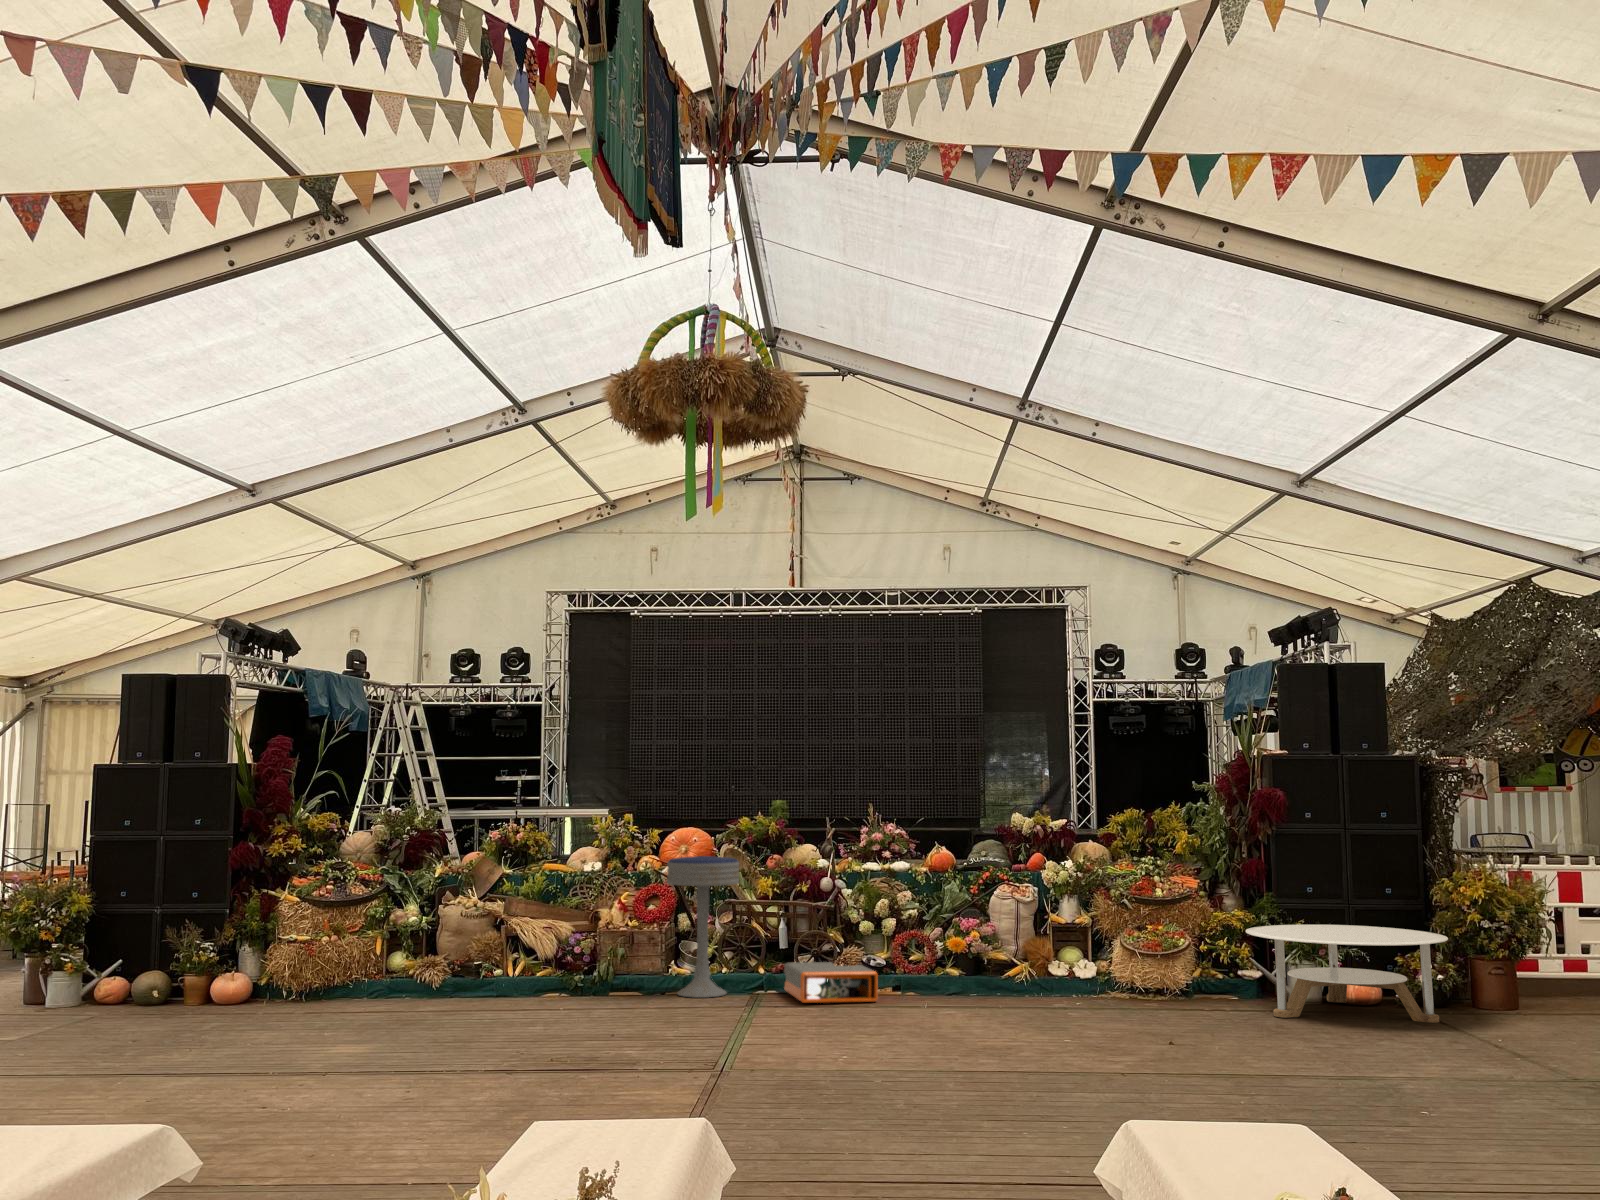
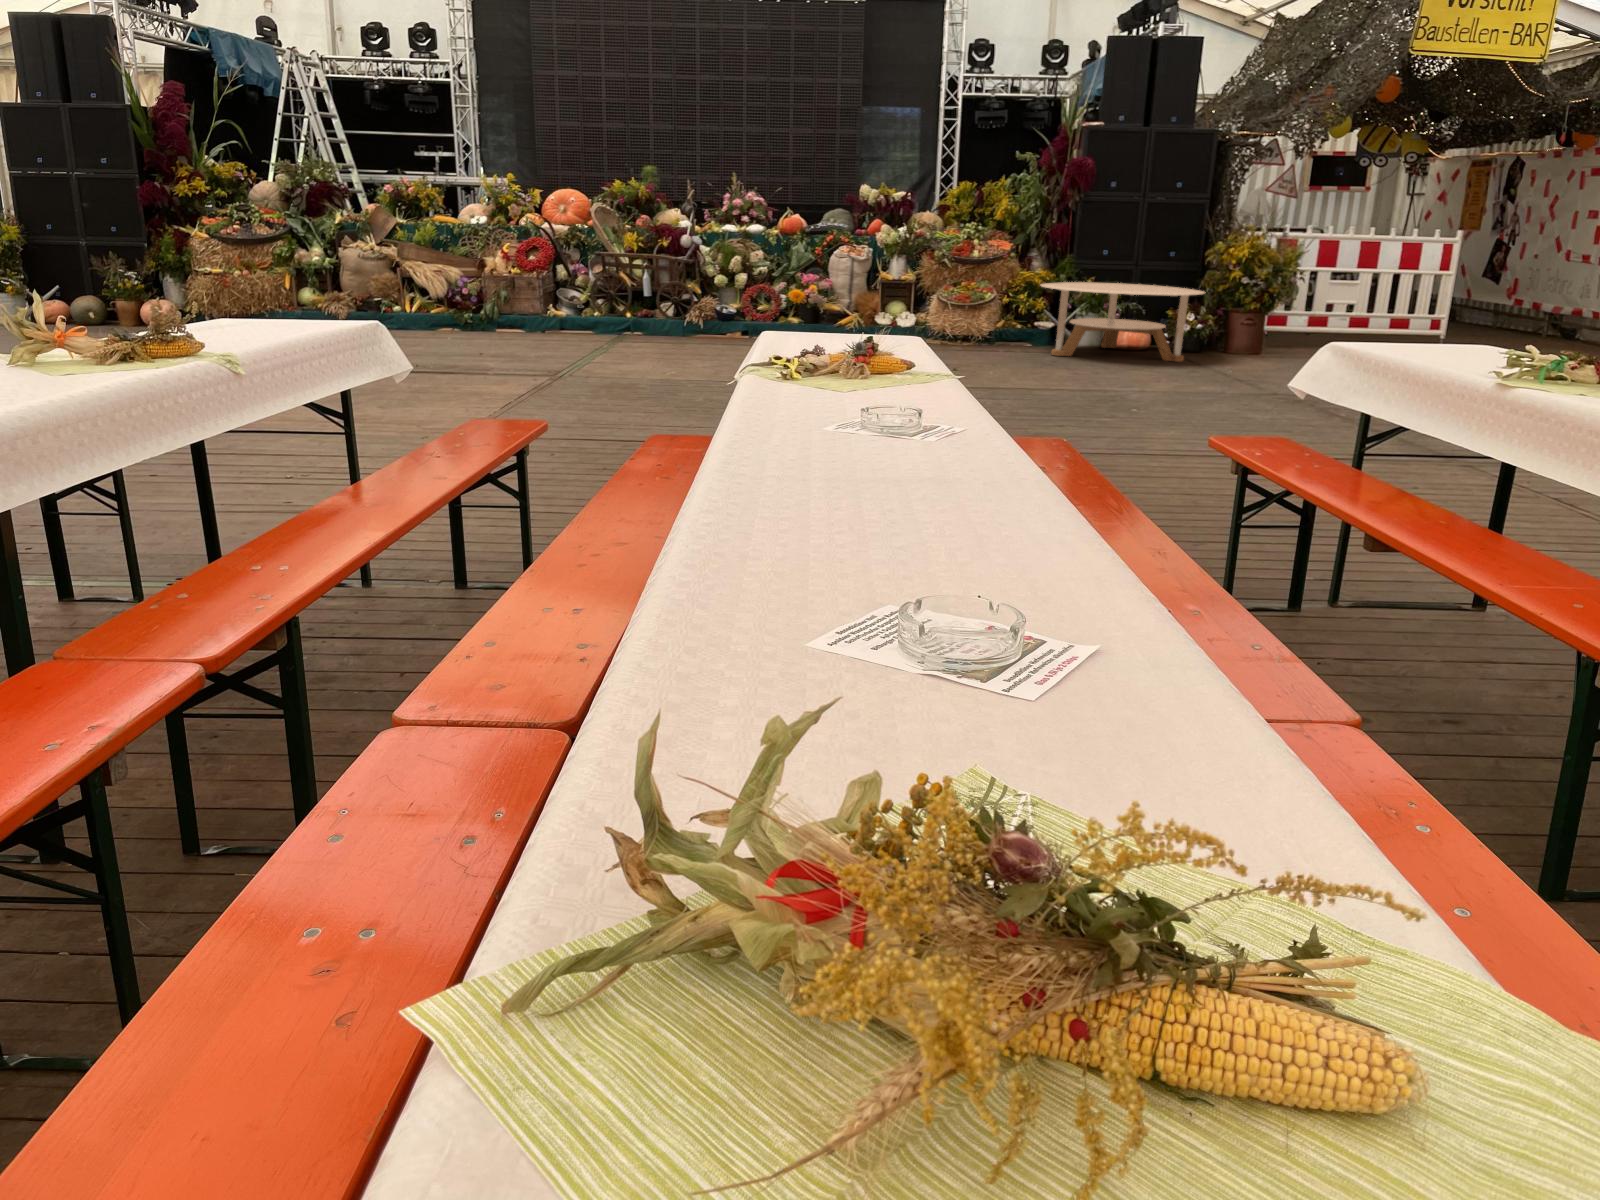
bar stool: present [667,856,739,998] -> none [541,210,607,334]
storage box: present [784,962,878,1003] -> none [649,306,727,339]

